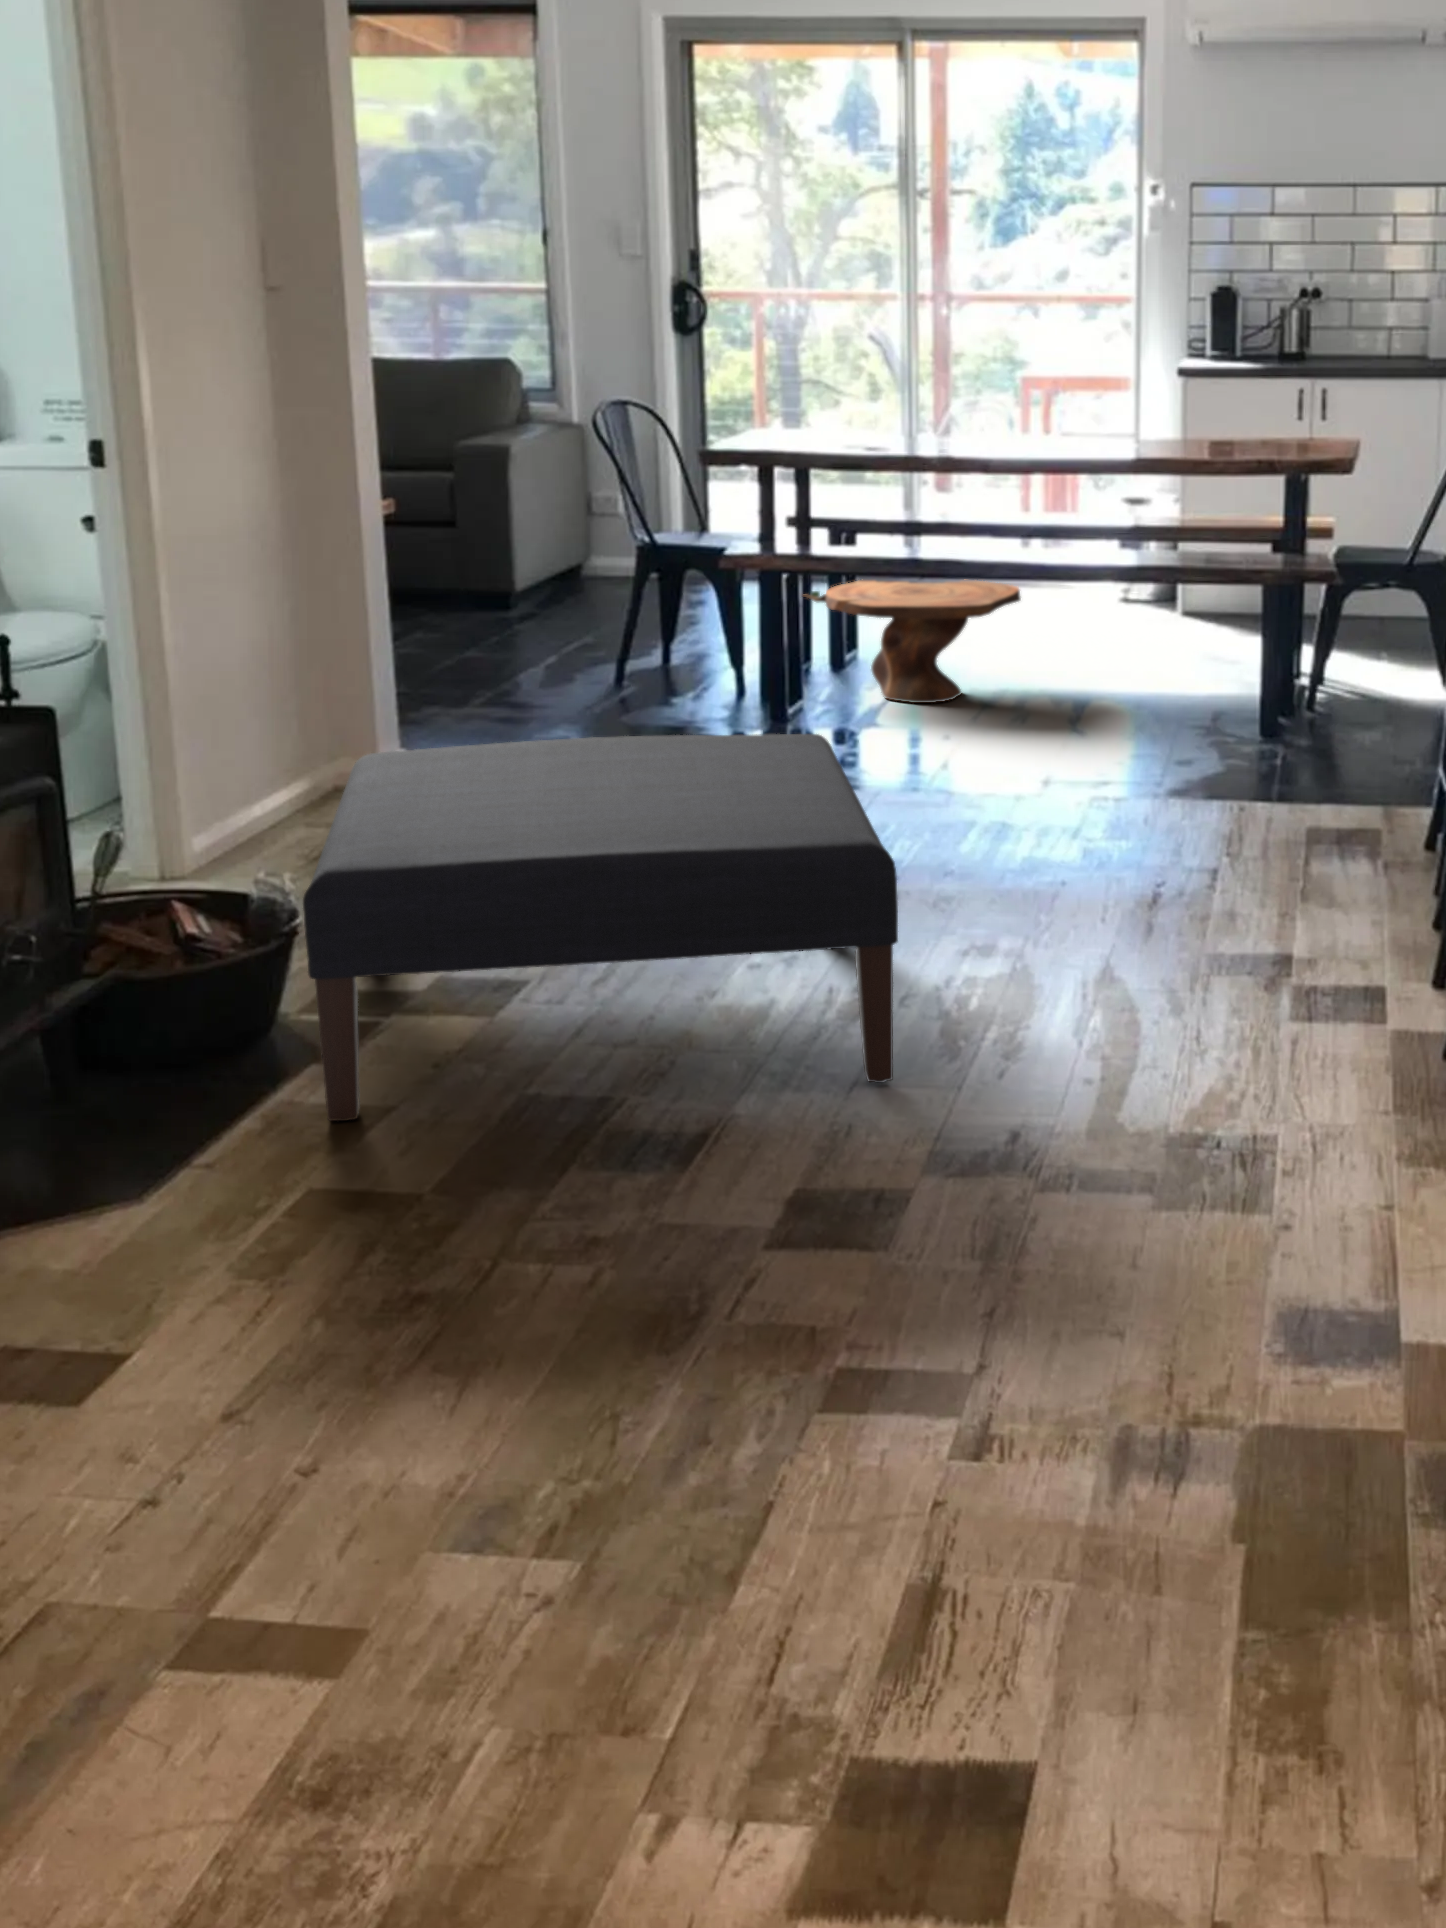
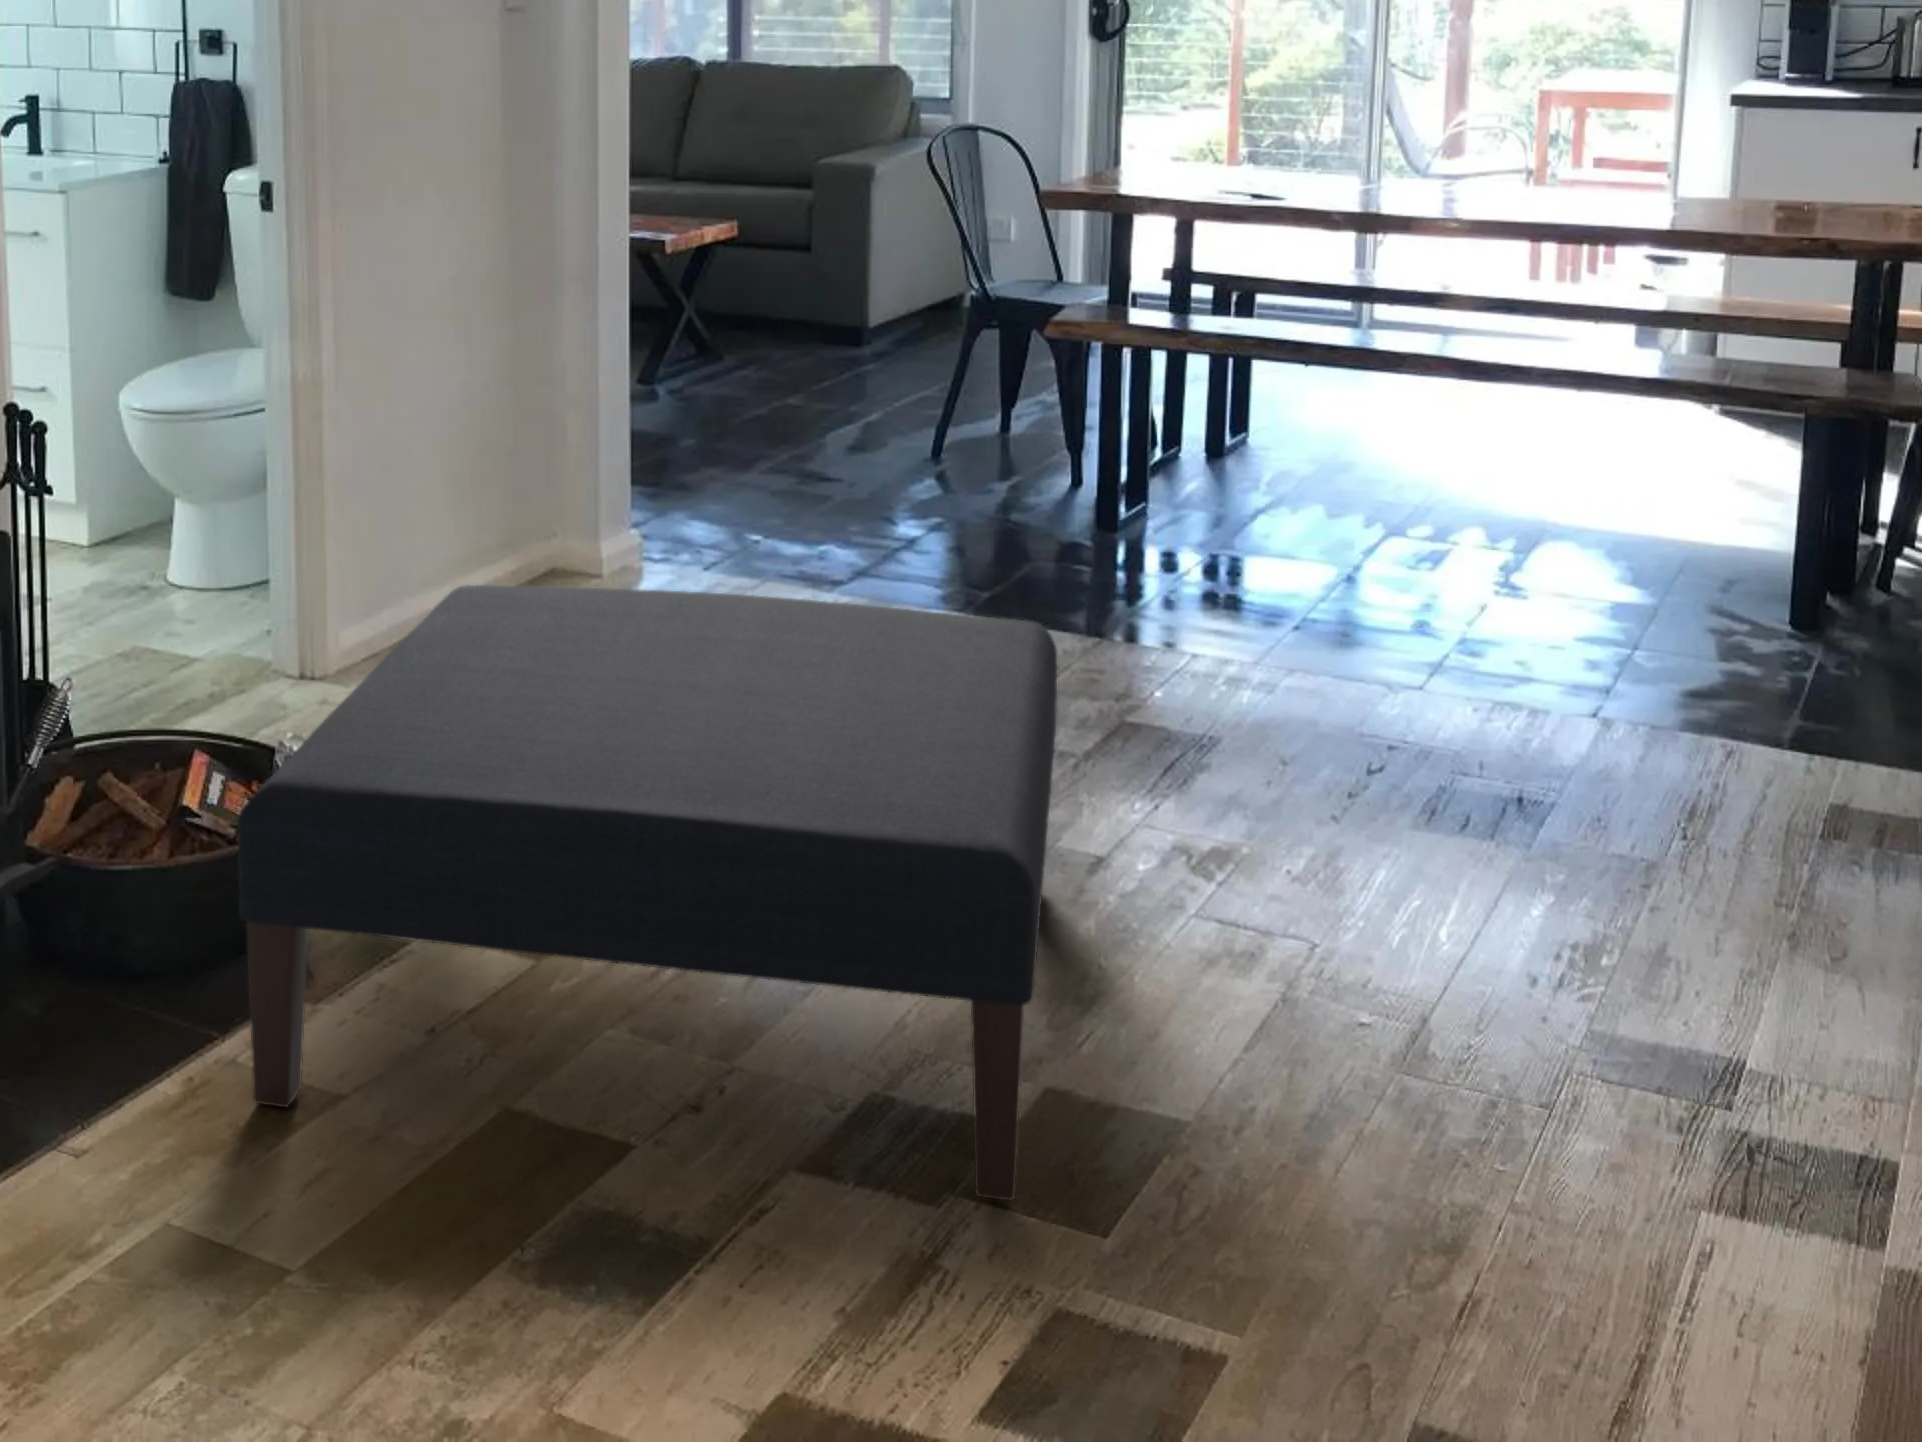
side table: present [805,581,1021,703] -> none [1150,351,1453,521]

